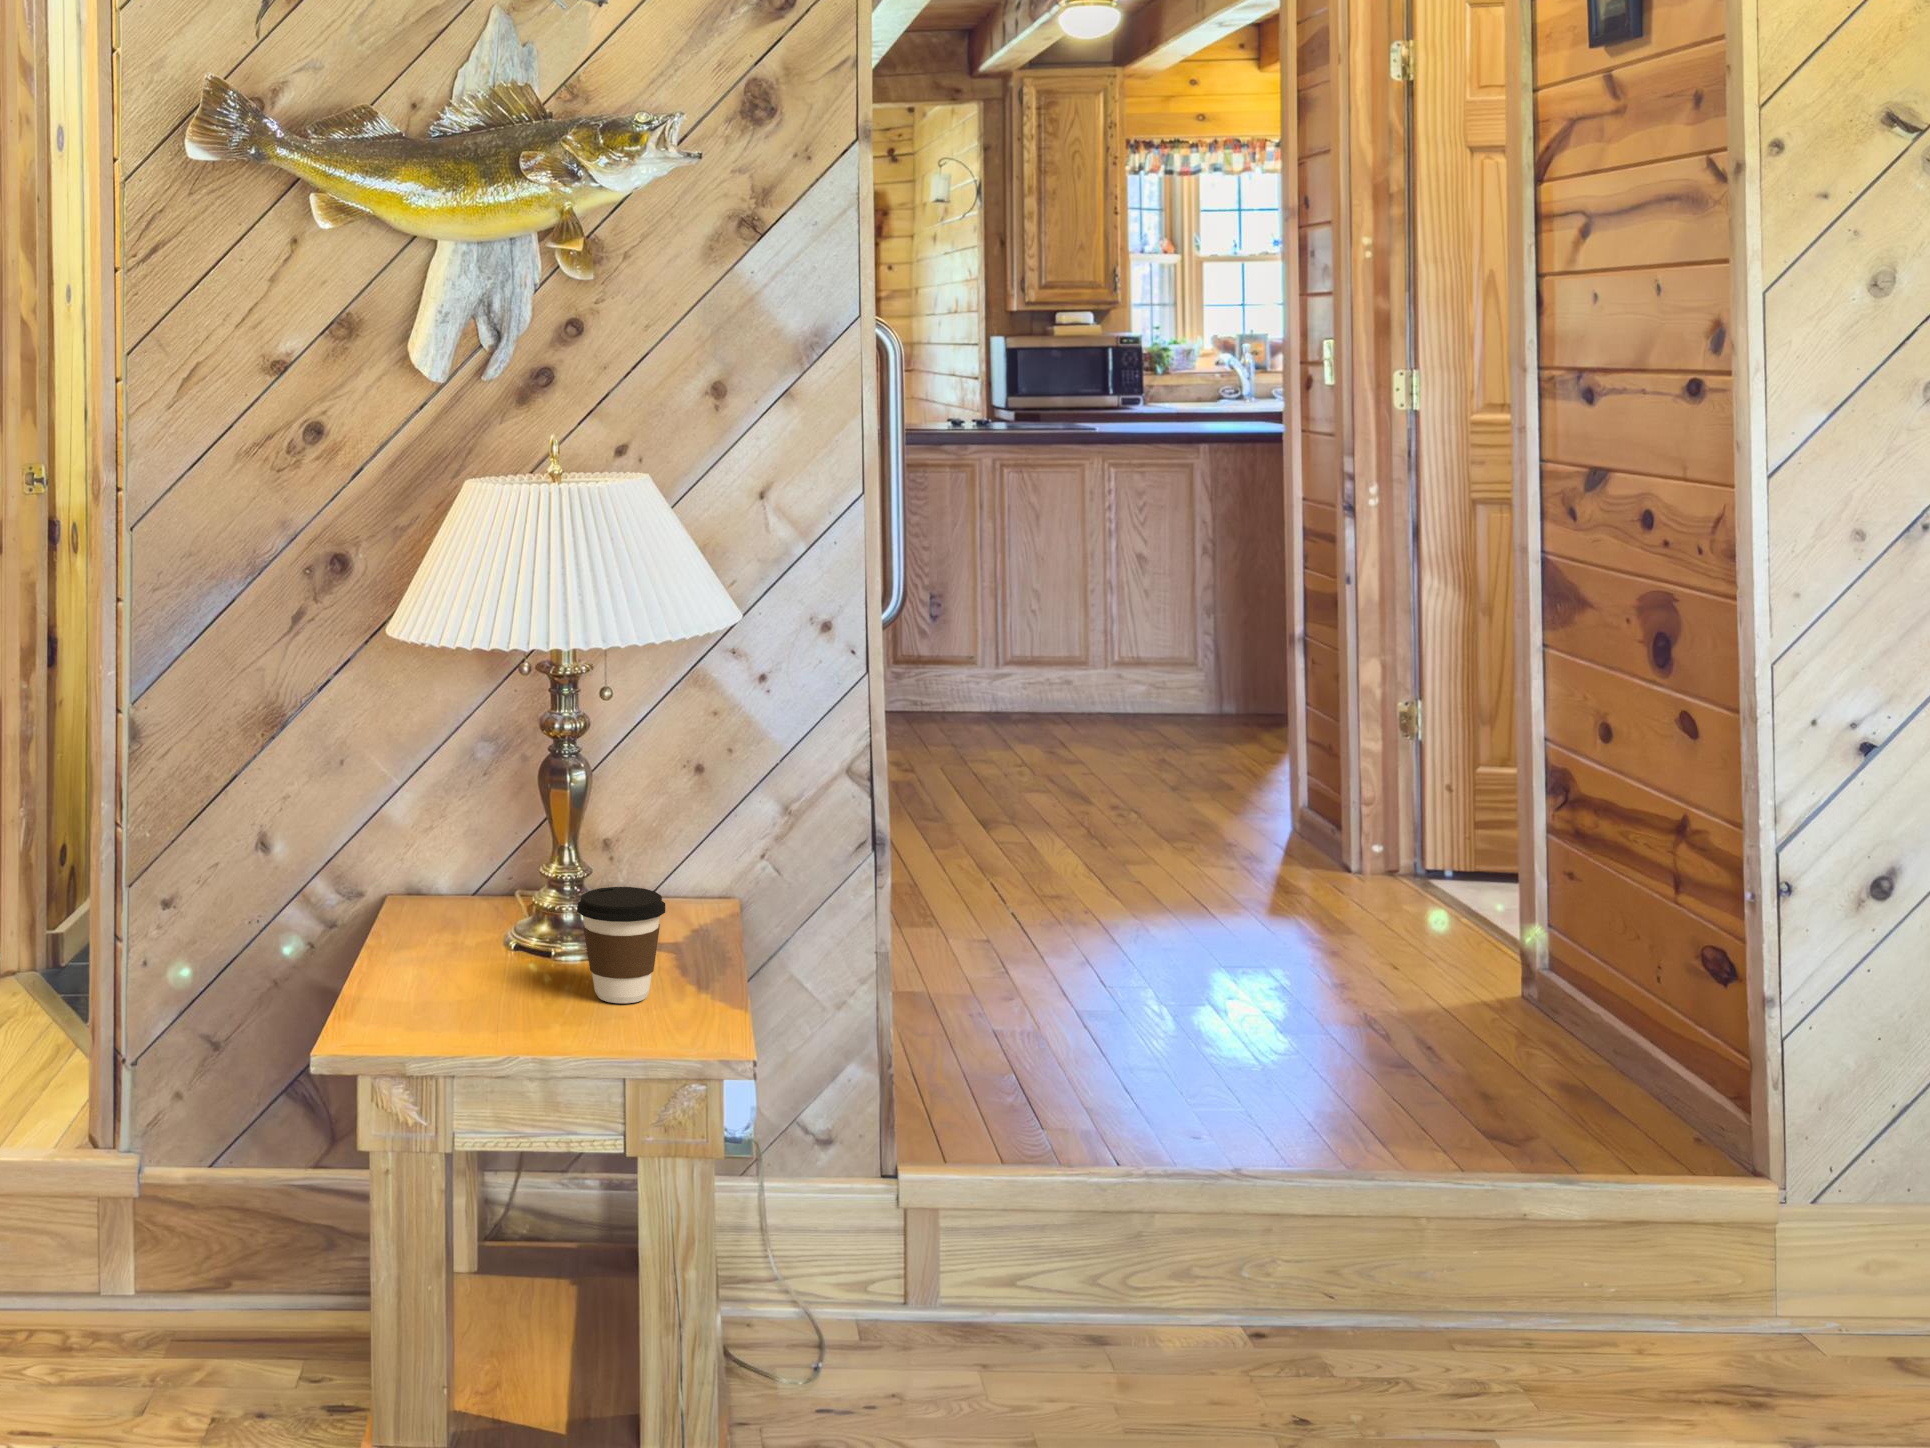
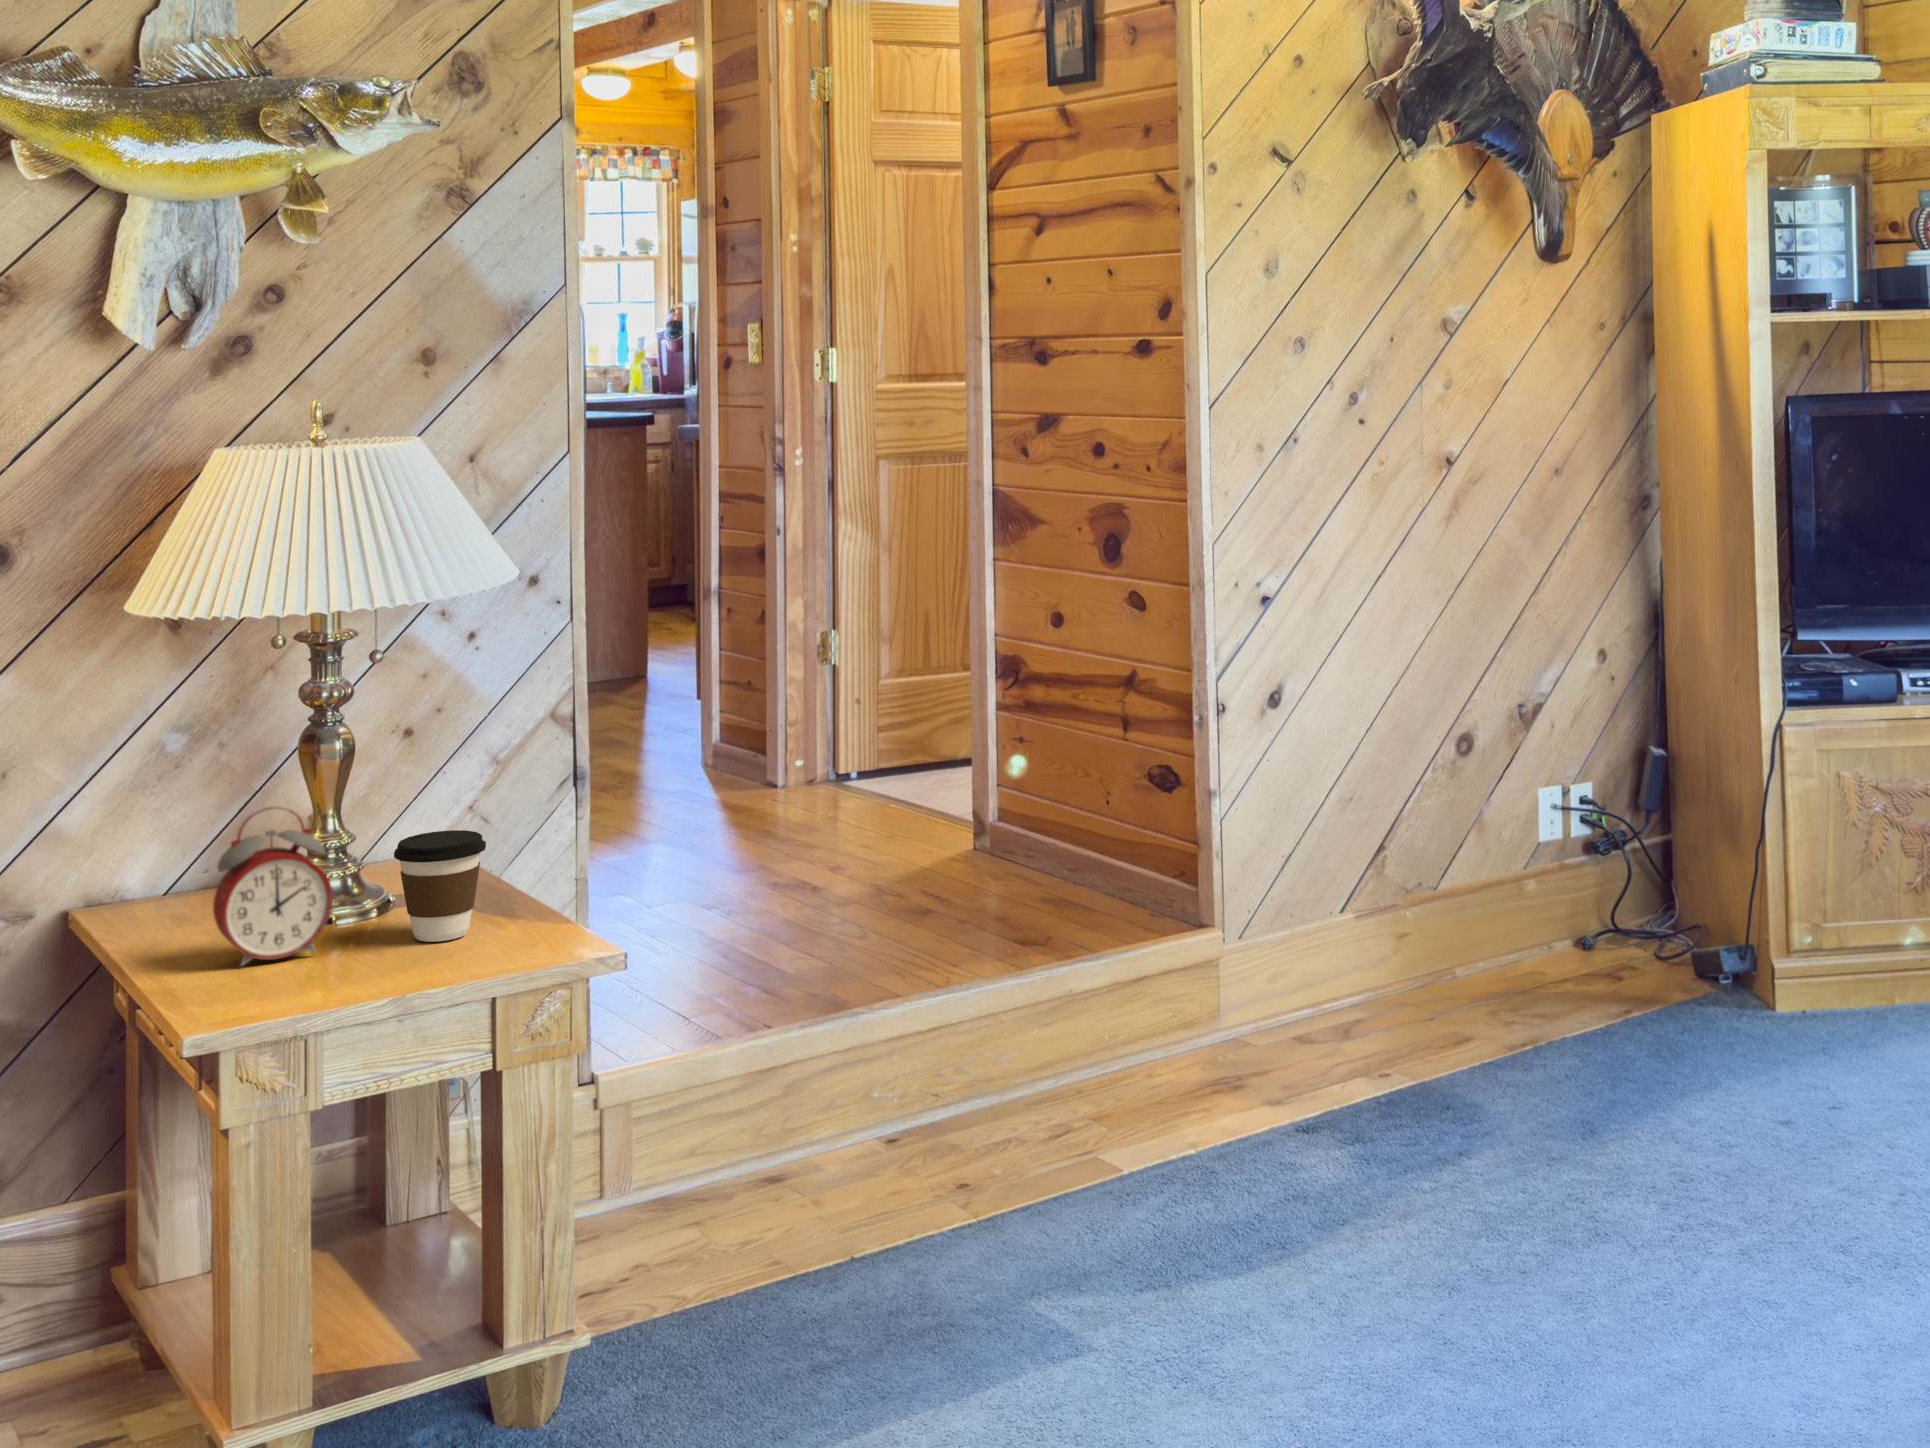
alarm clock: none [418,836,523,988] -> present [213,807,333,967]

